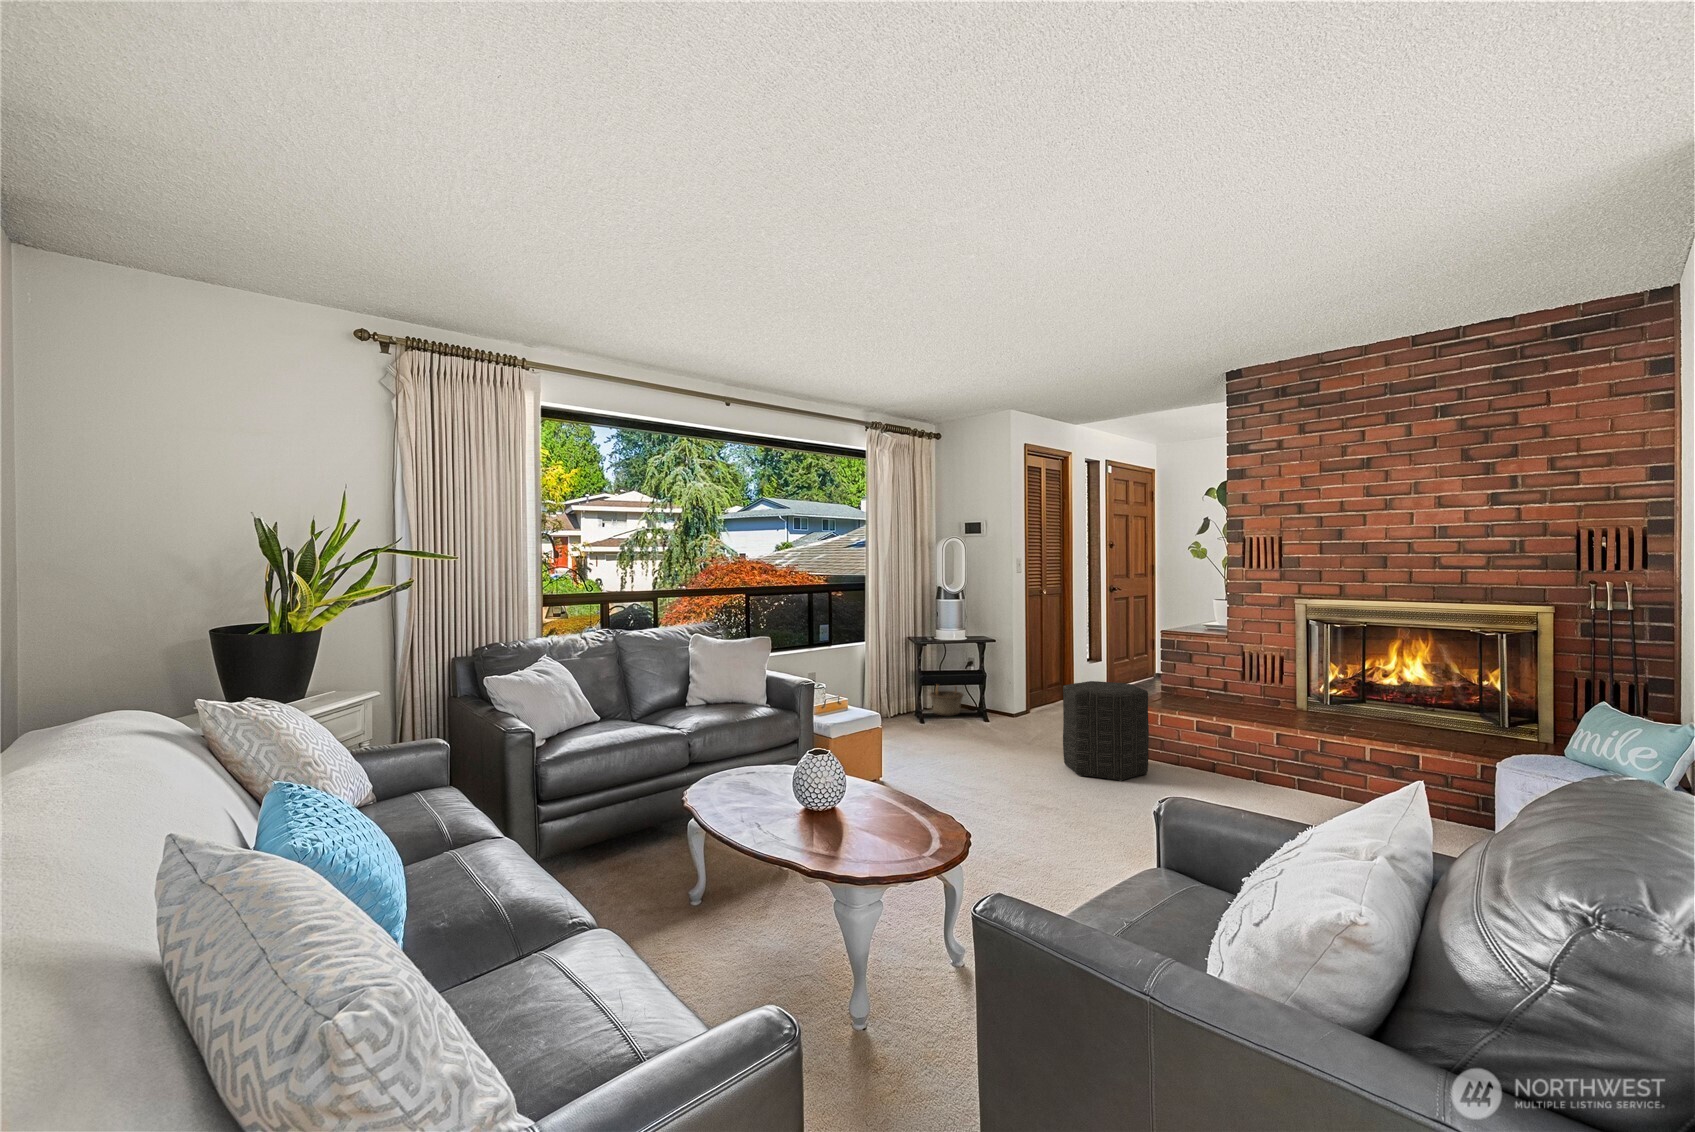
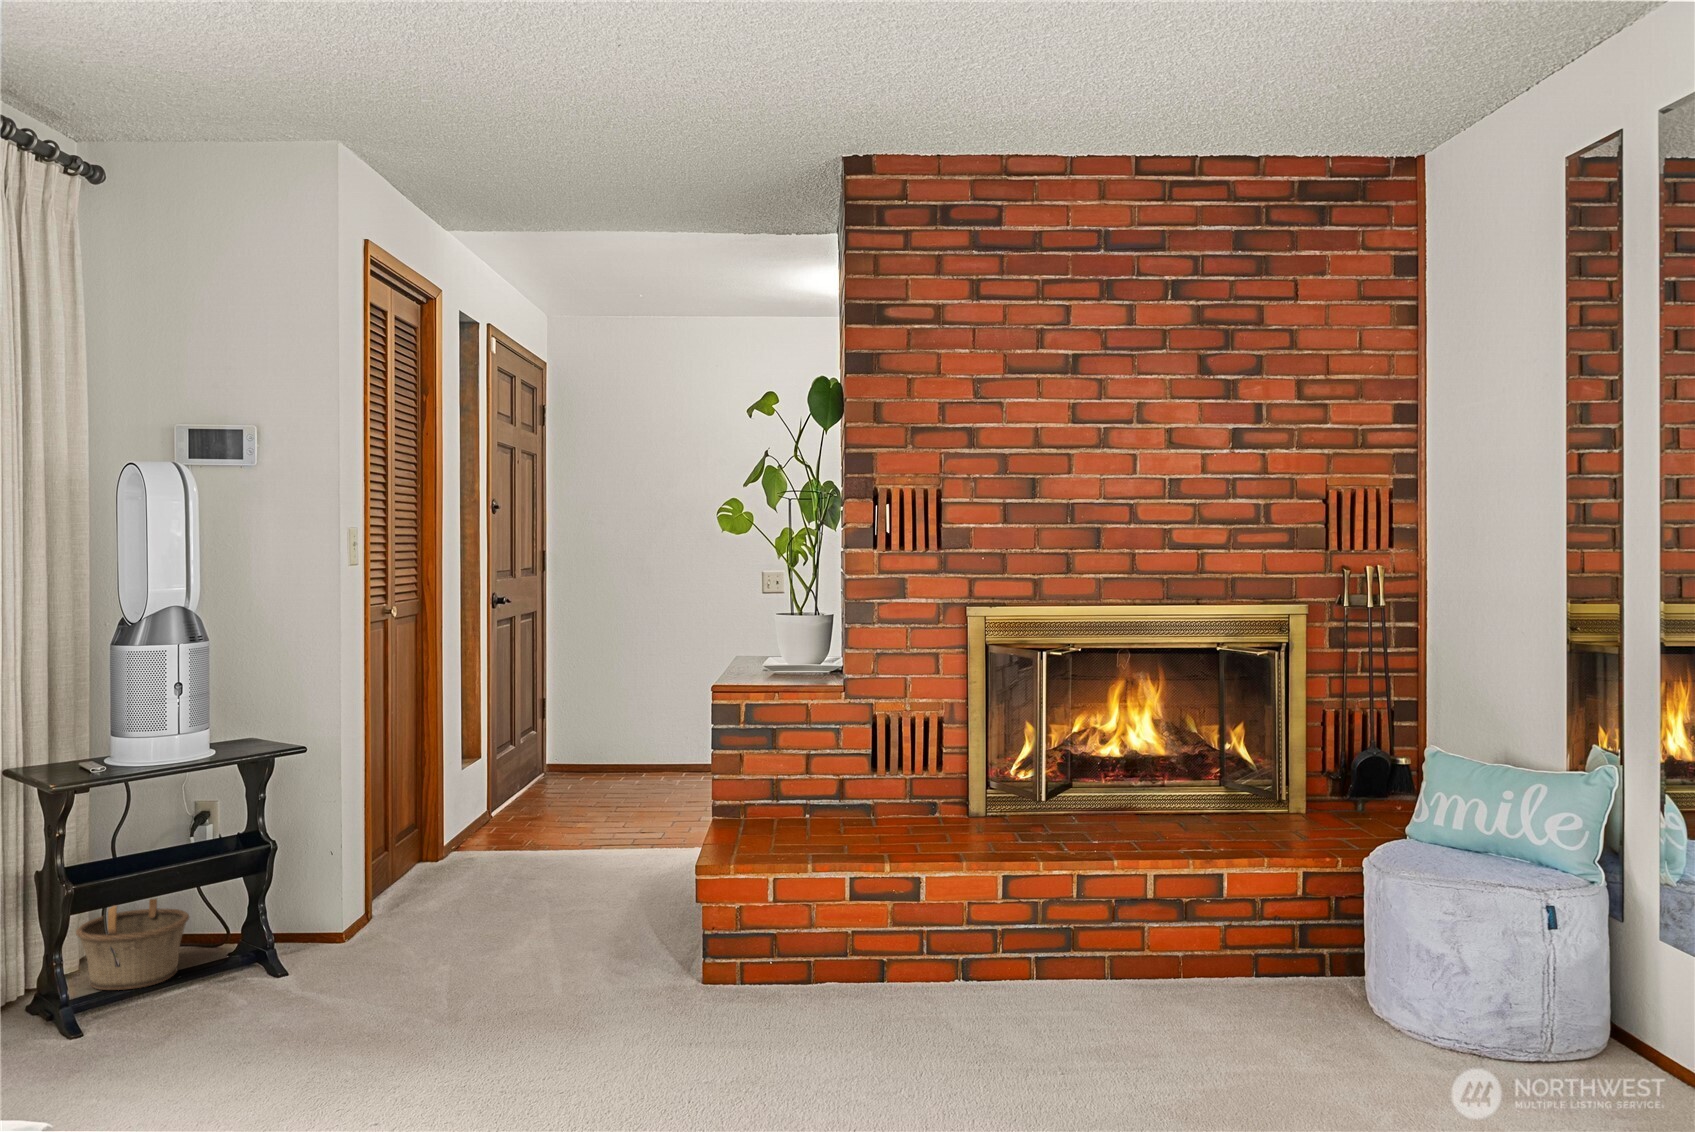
ottoman: present [1063,681,1149,781] -> none [642,815,831,1070]

